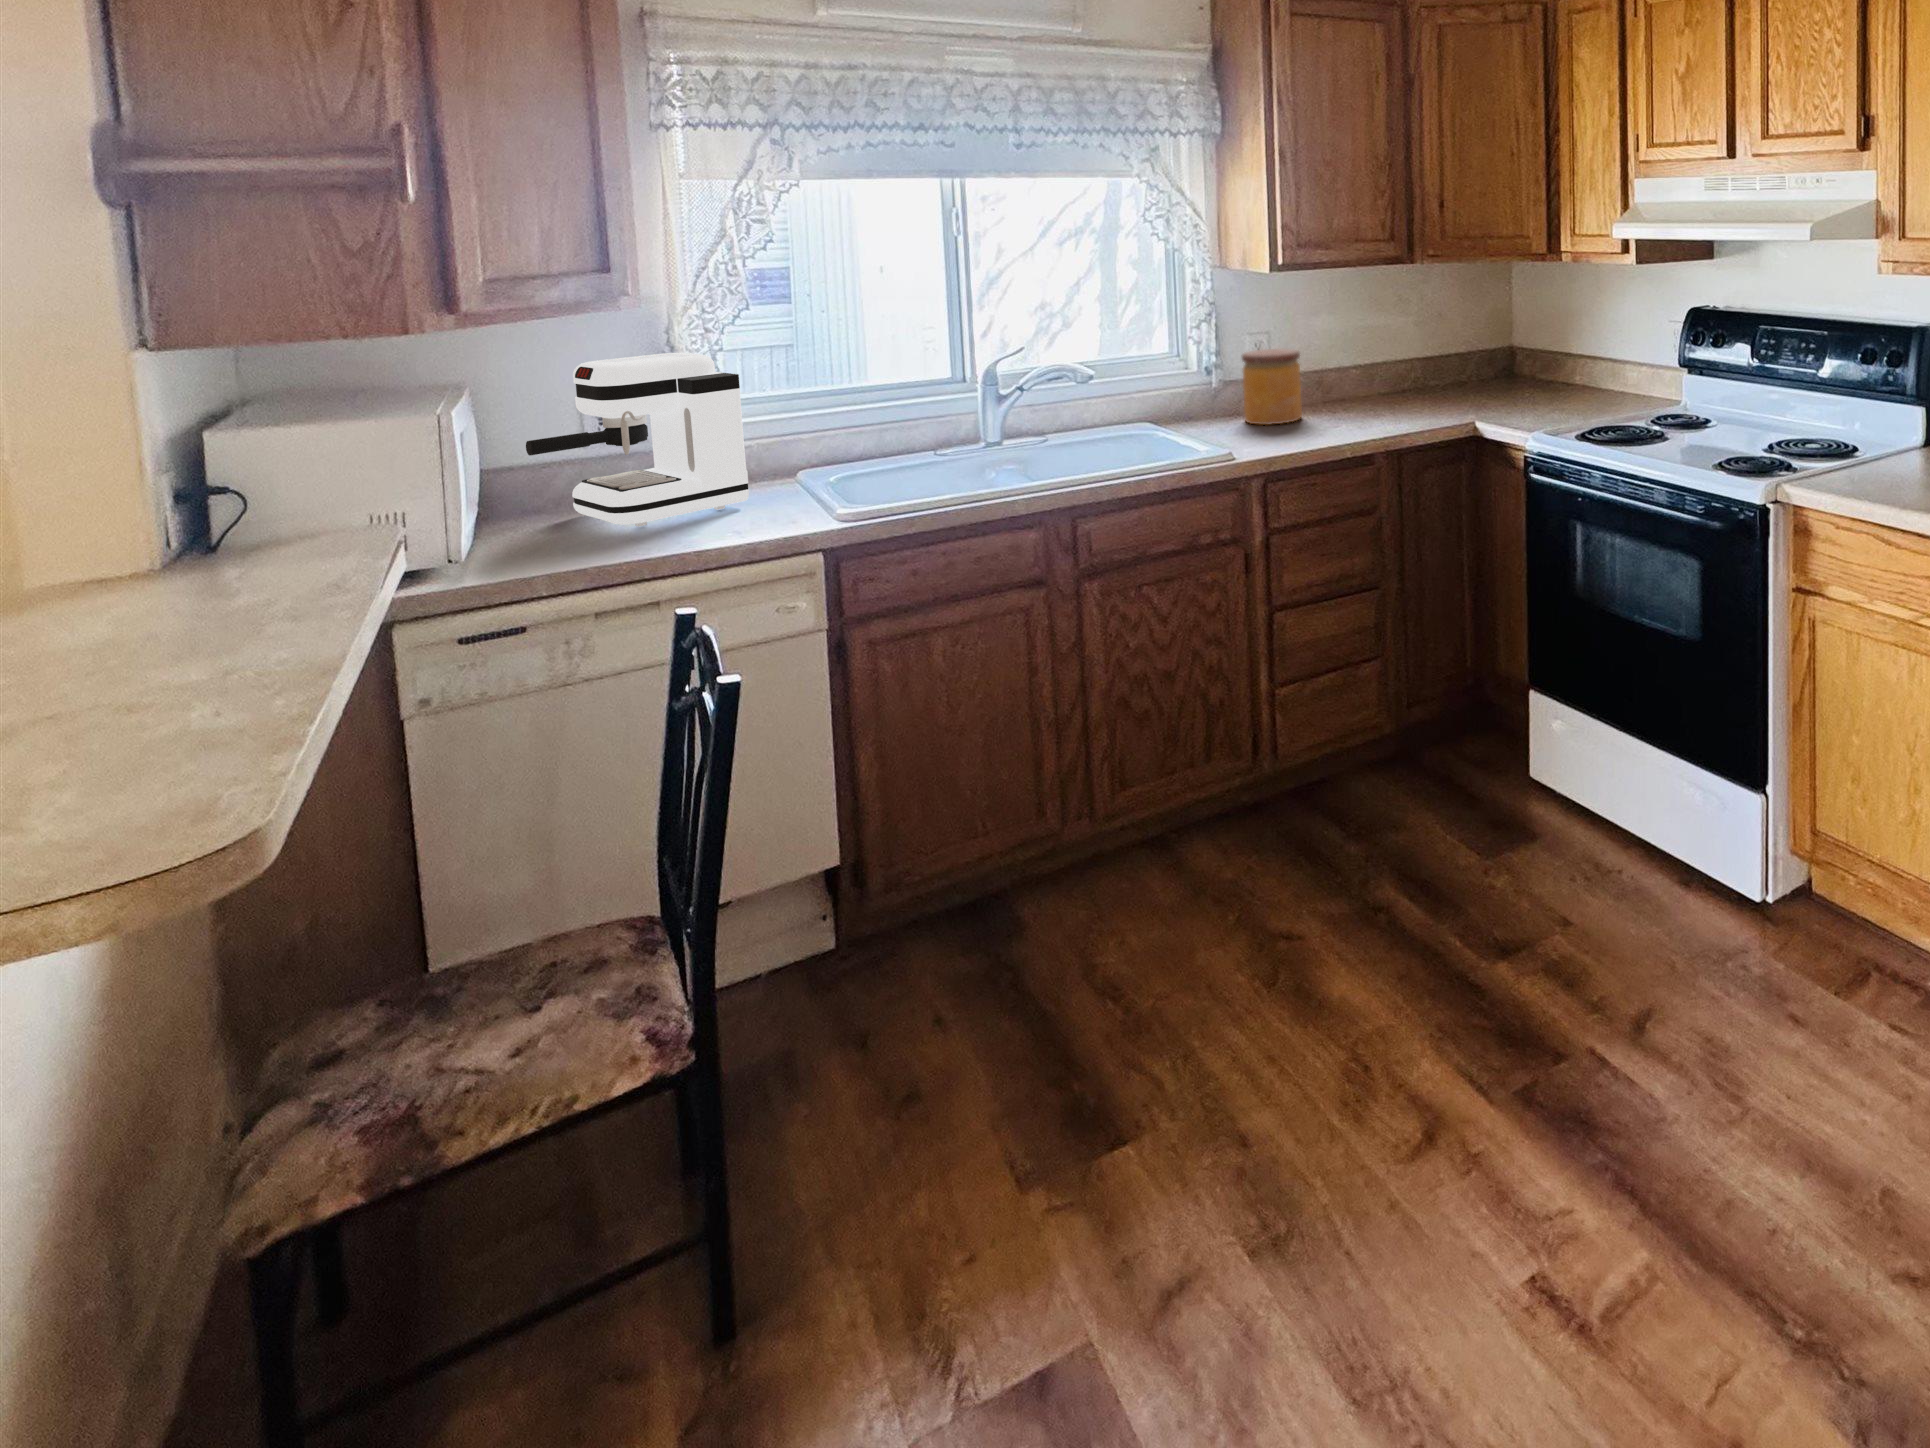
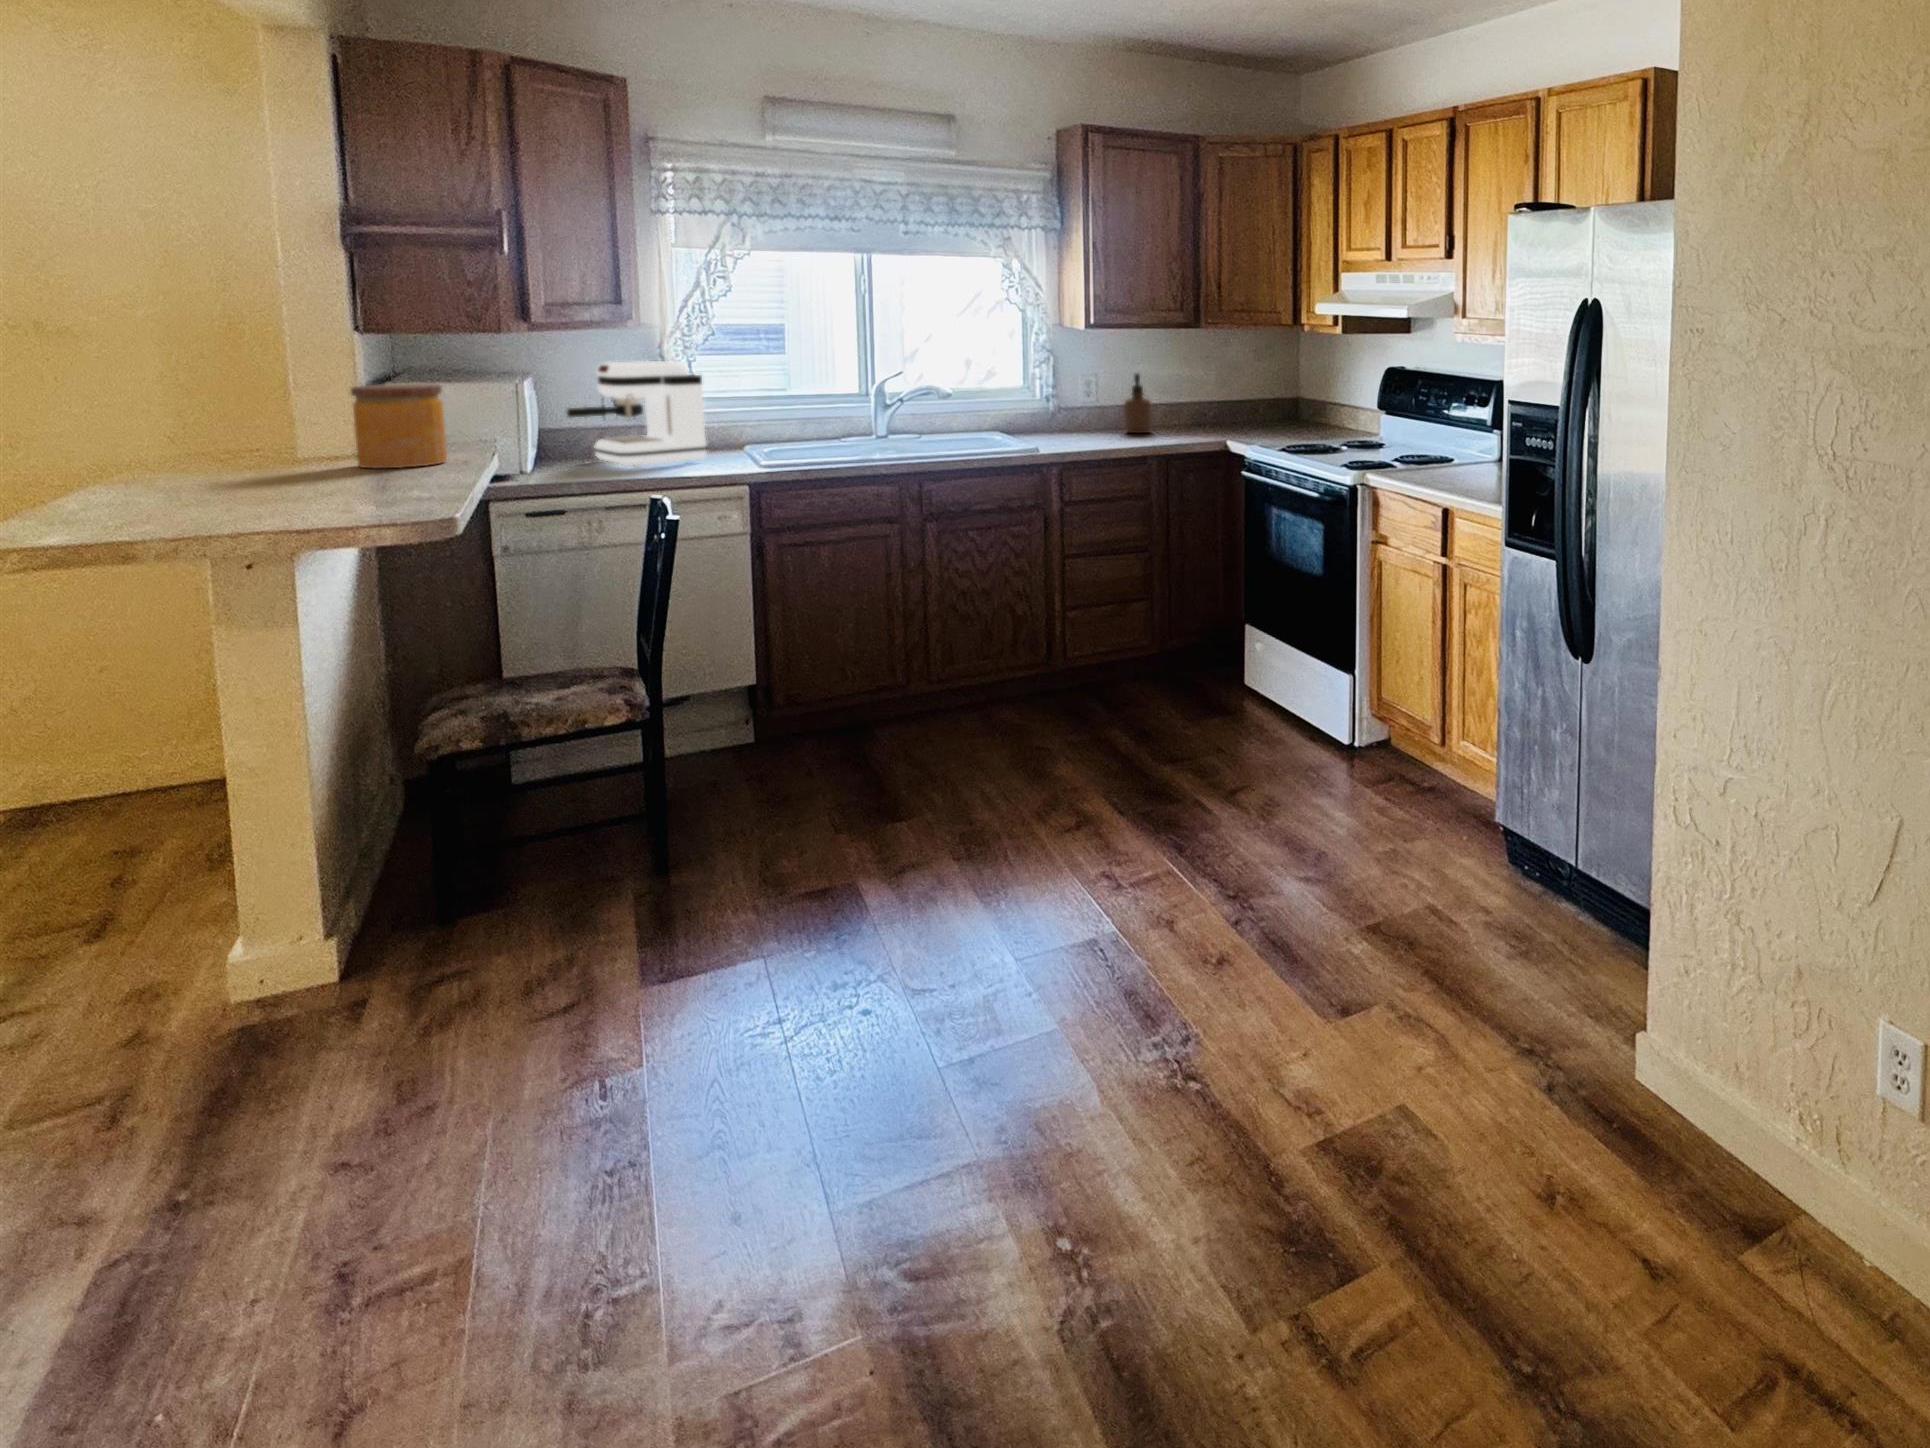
soap dispenser: none [1310,326,1347,409] -> present [1124,374,1152,433]
jar: present [1242,349,1302,425] -> present [351,384,447,468]

